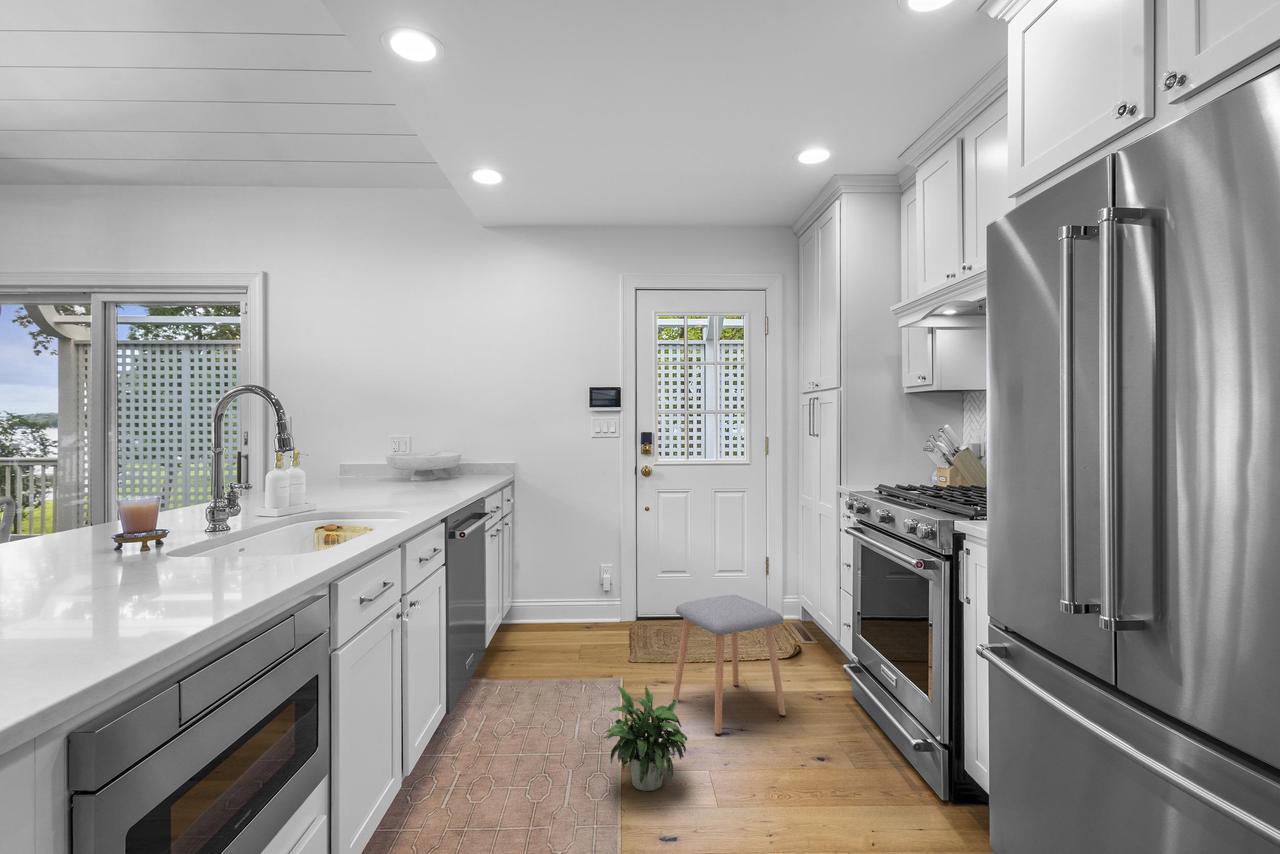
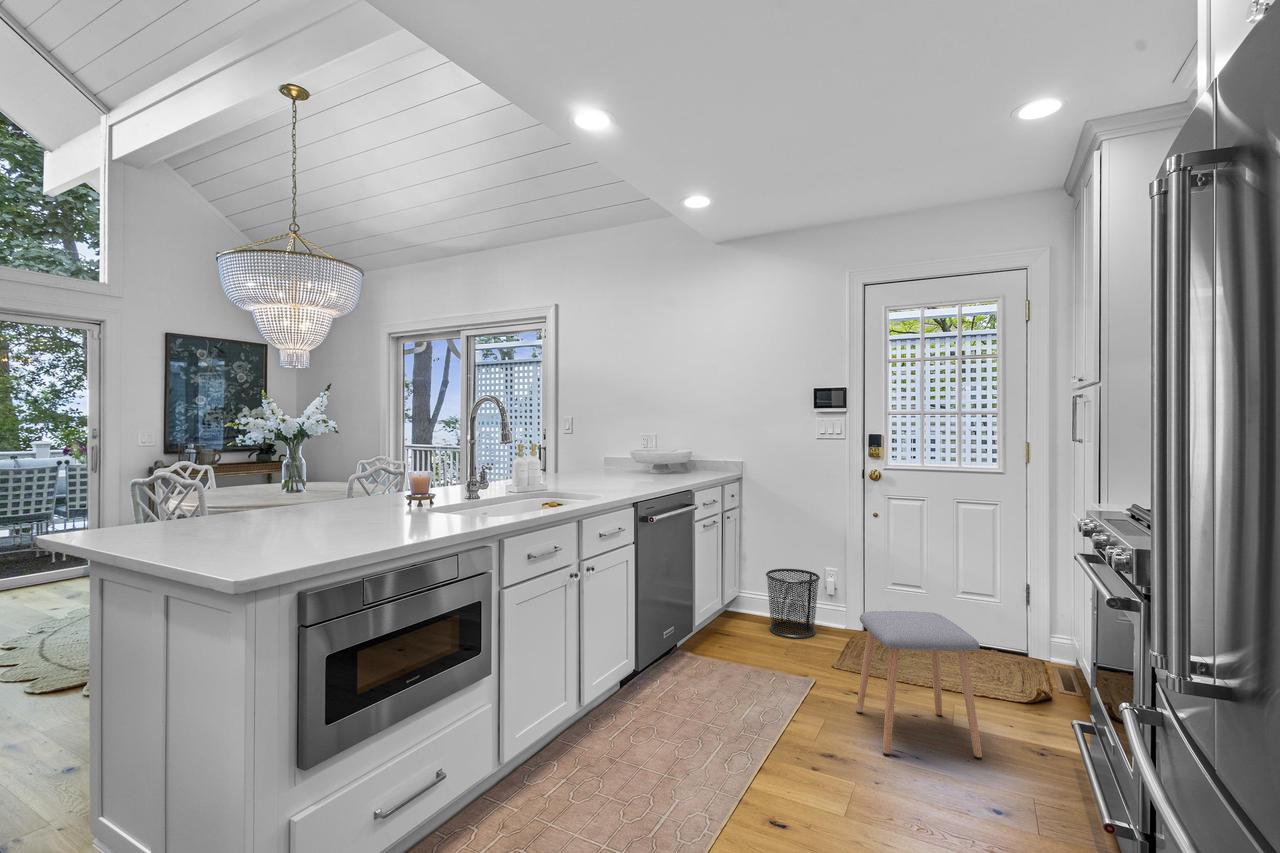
waste bin: none [547,570,601,640] -> present [766,569,820,638]
potted plant: present [604,686,687,791] -> none [740,675,830,782]

